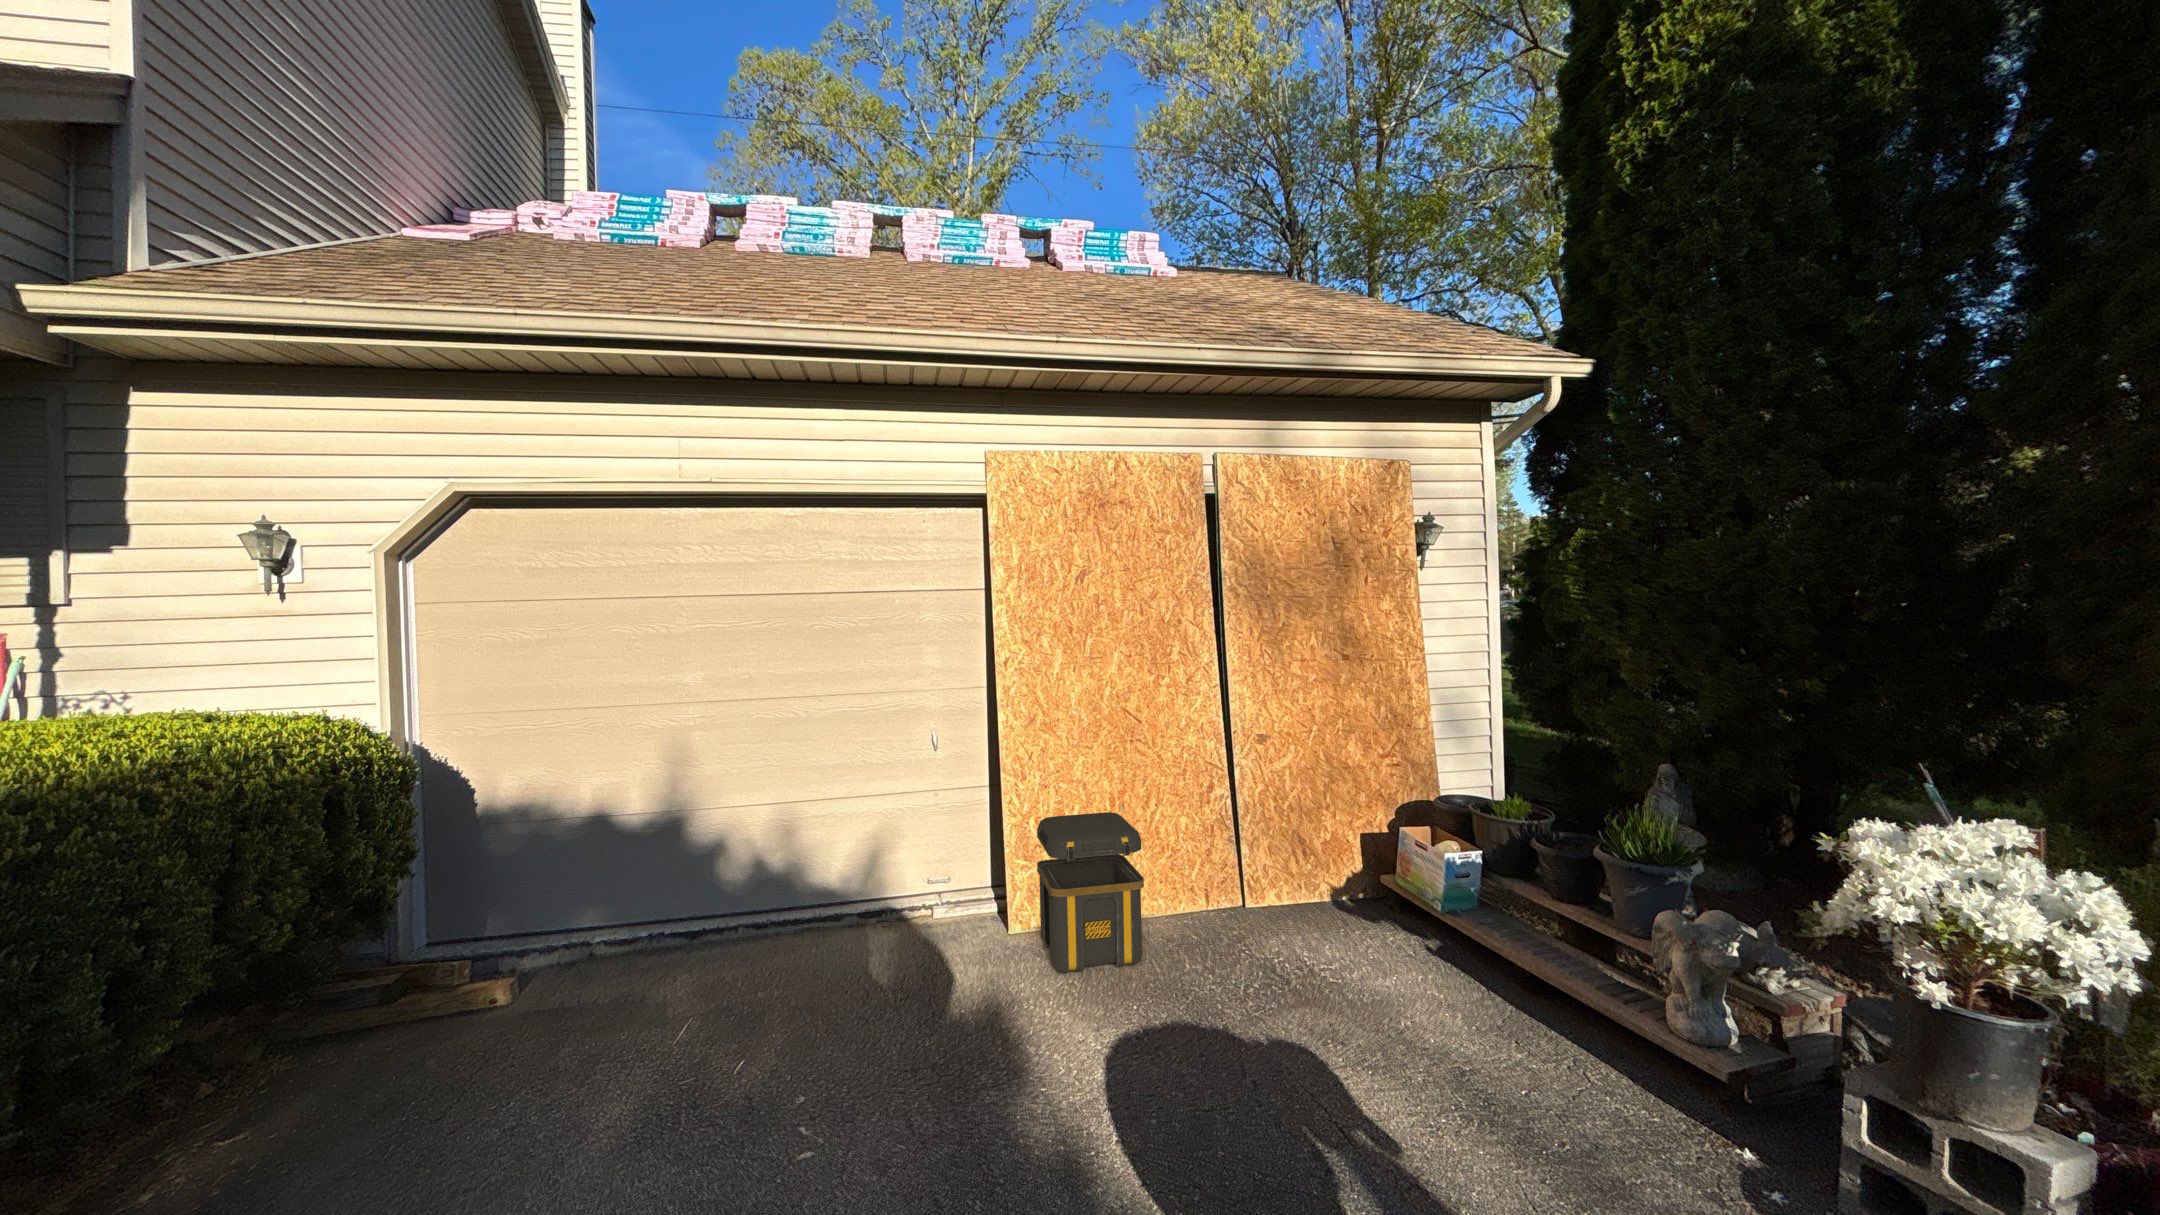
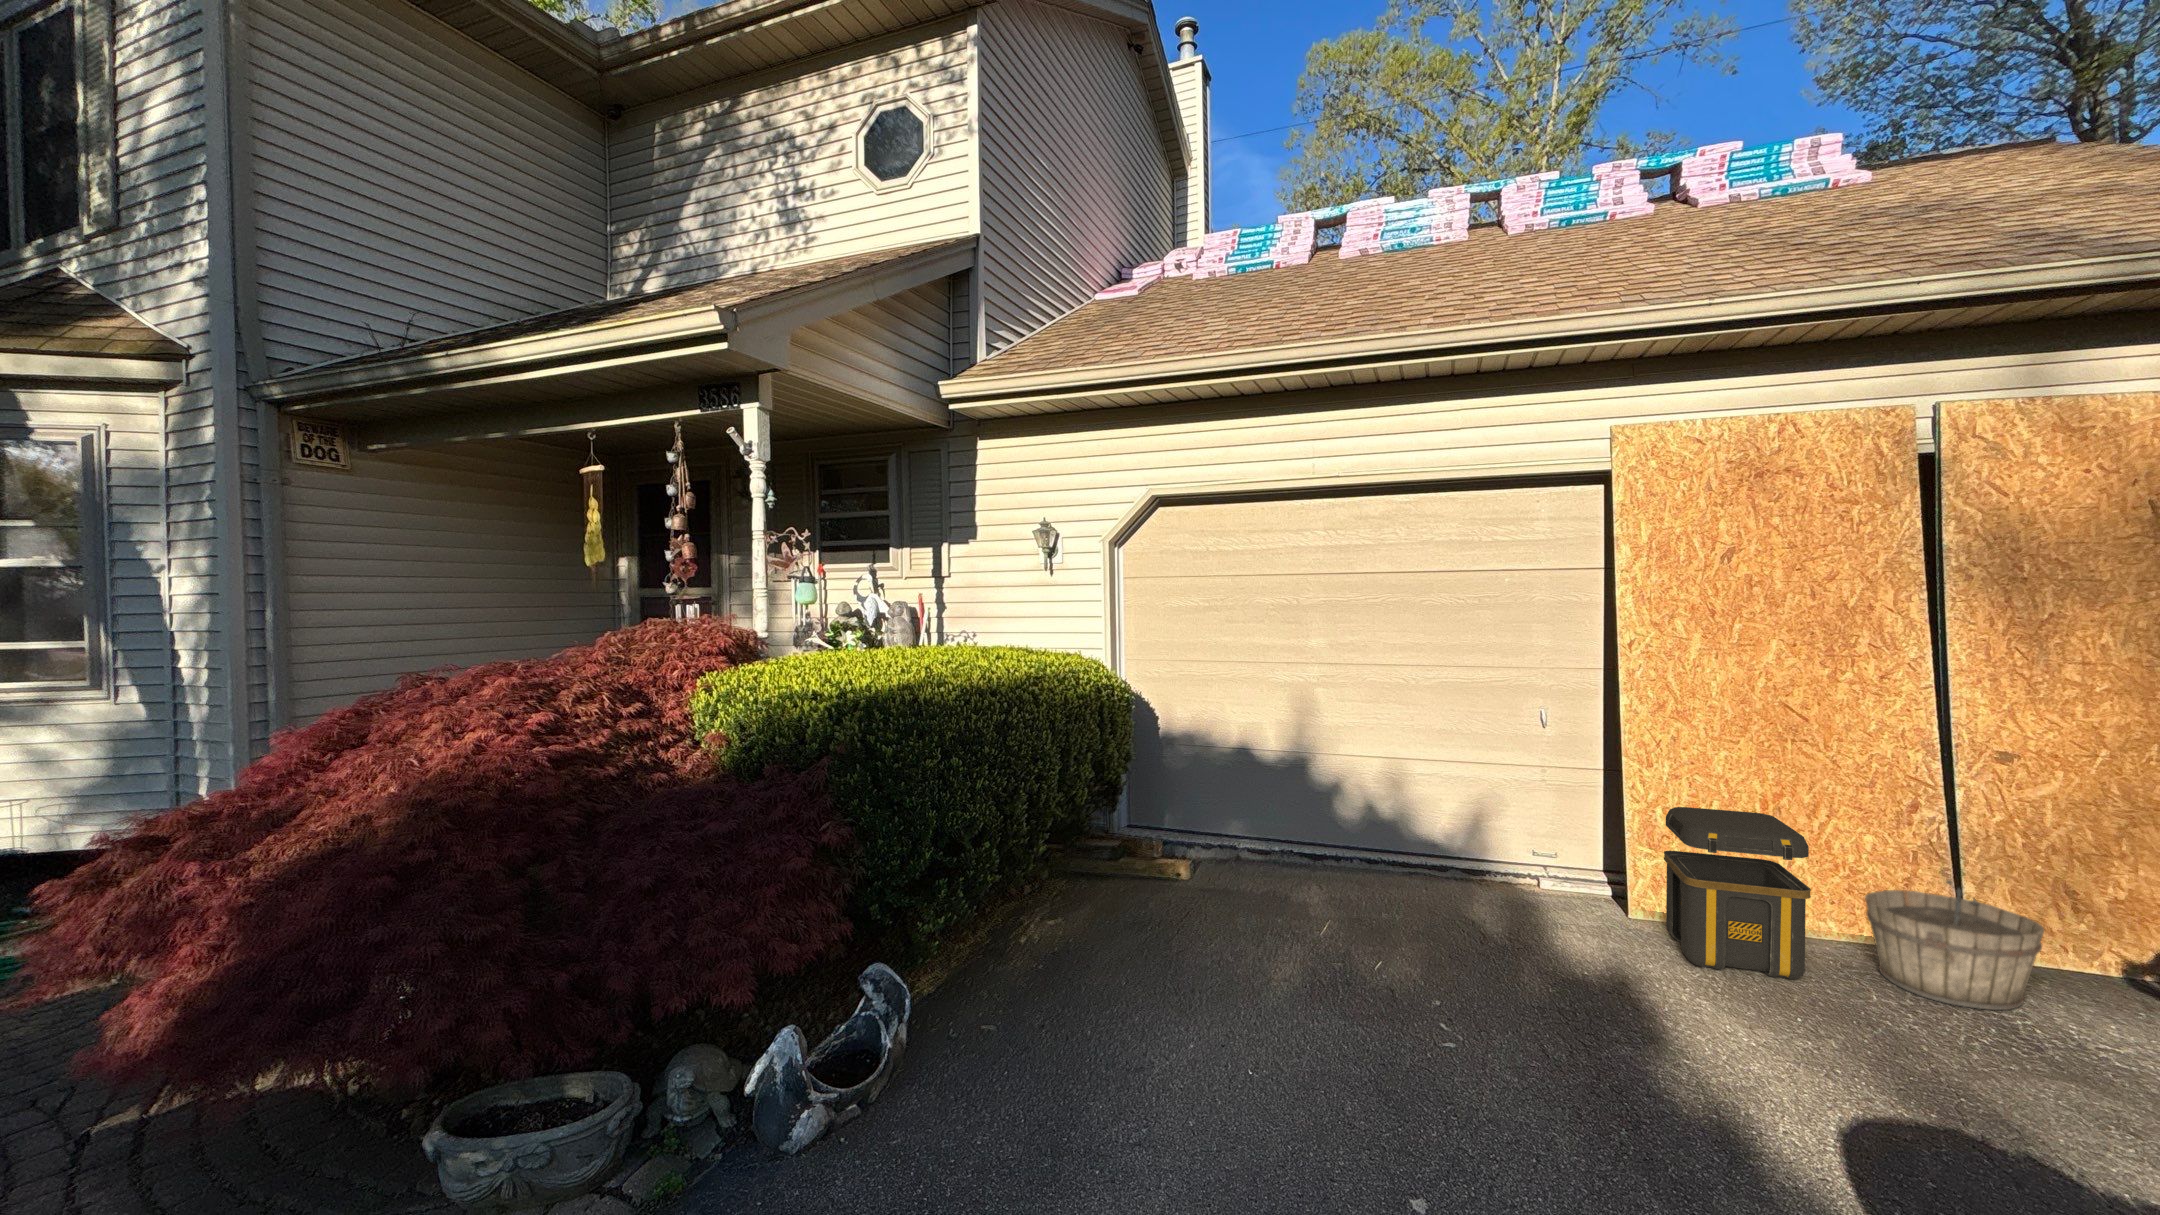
wooden bucket: none [1182,848,1288,955] -> present [1865,880,2045,1010]

